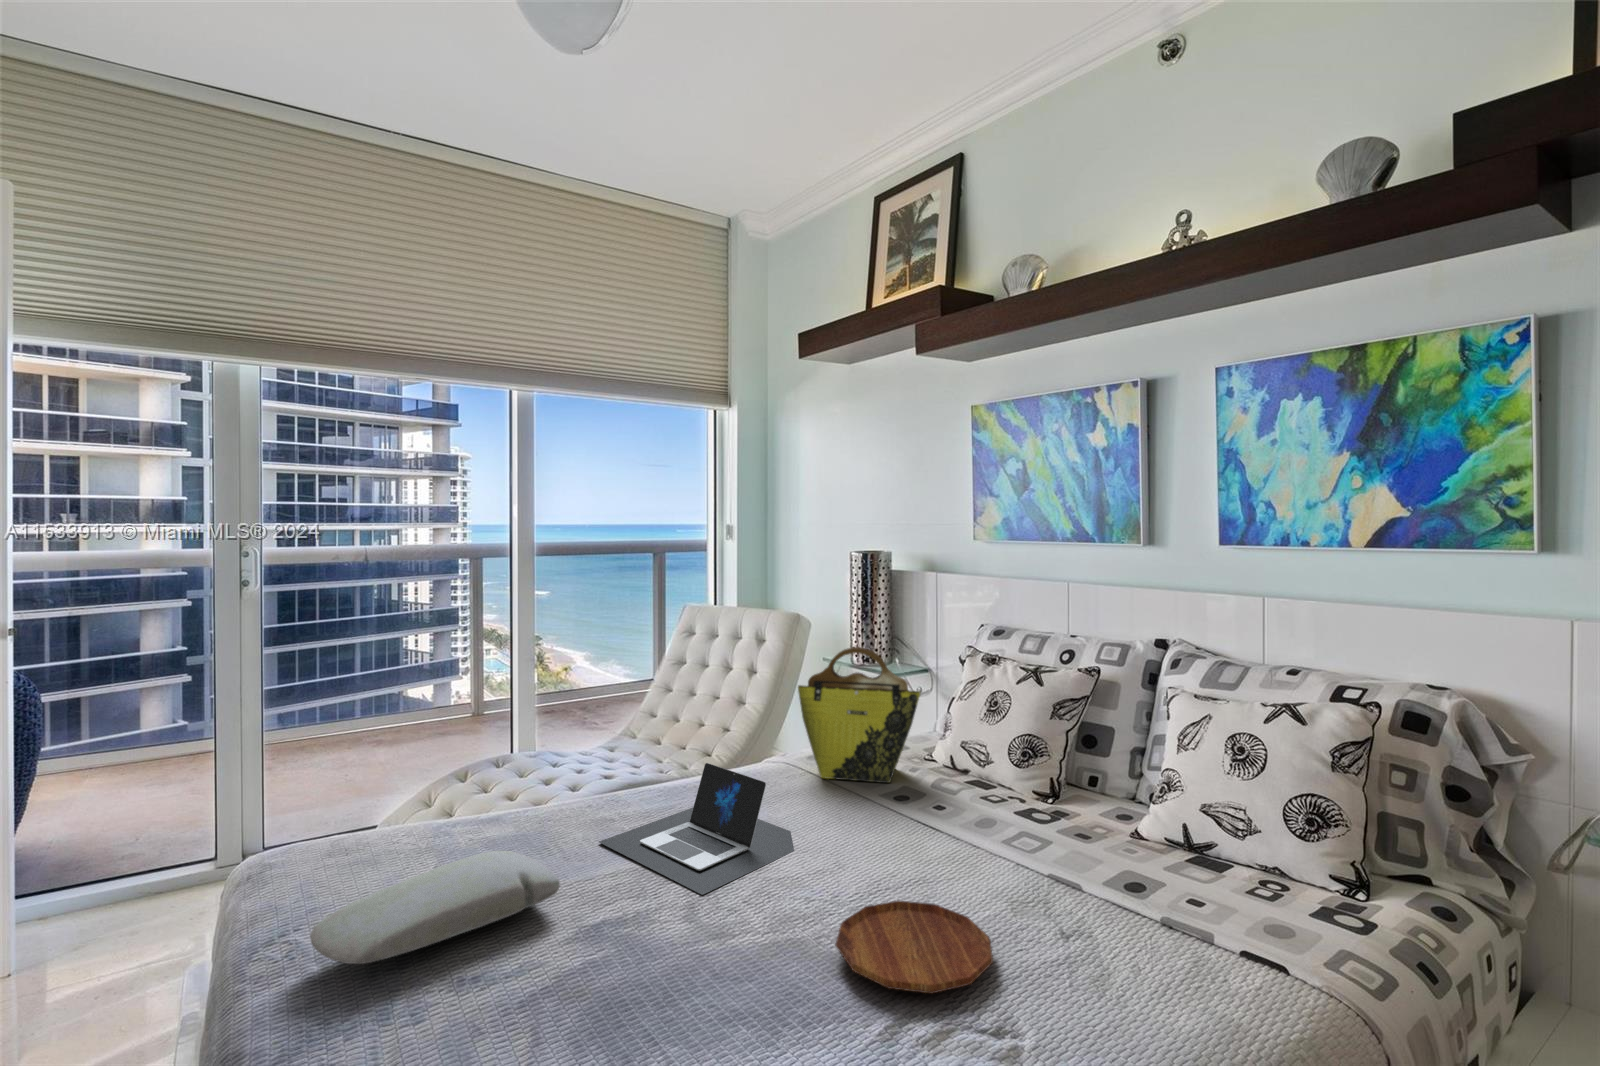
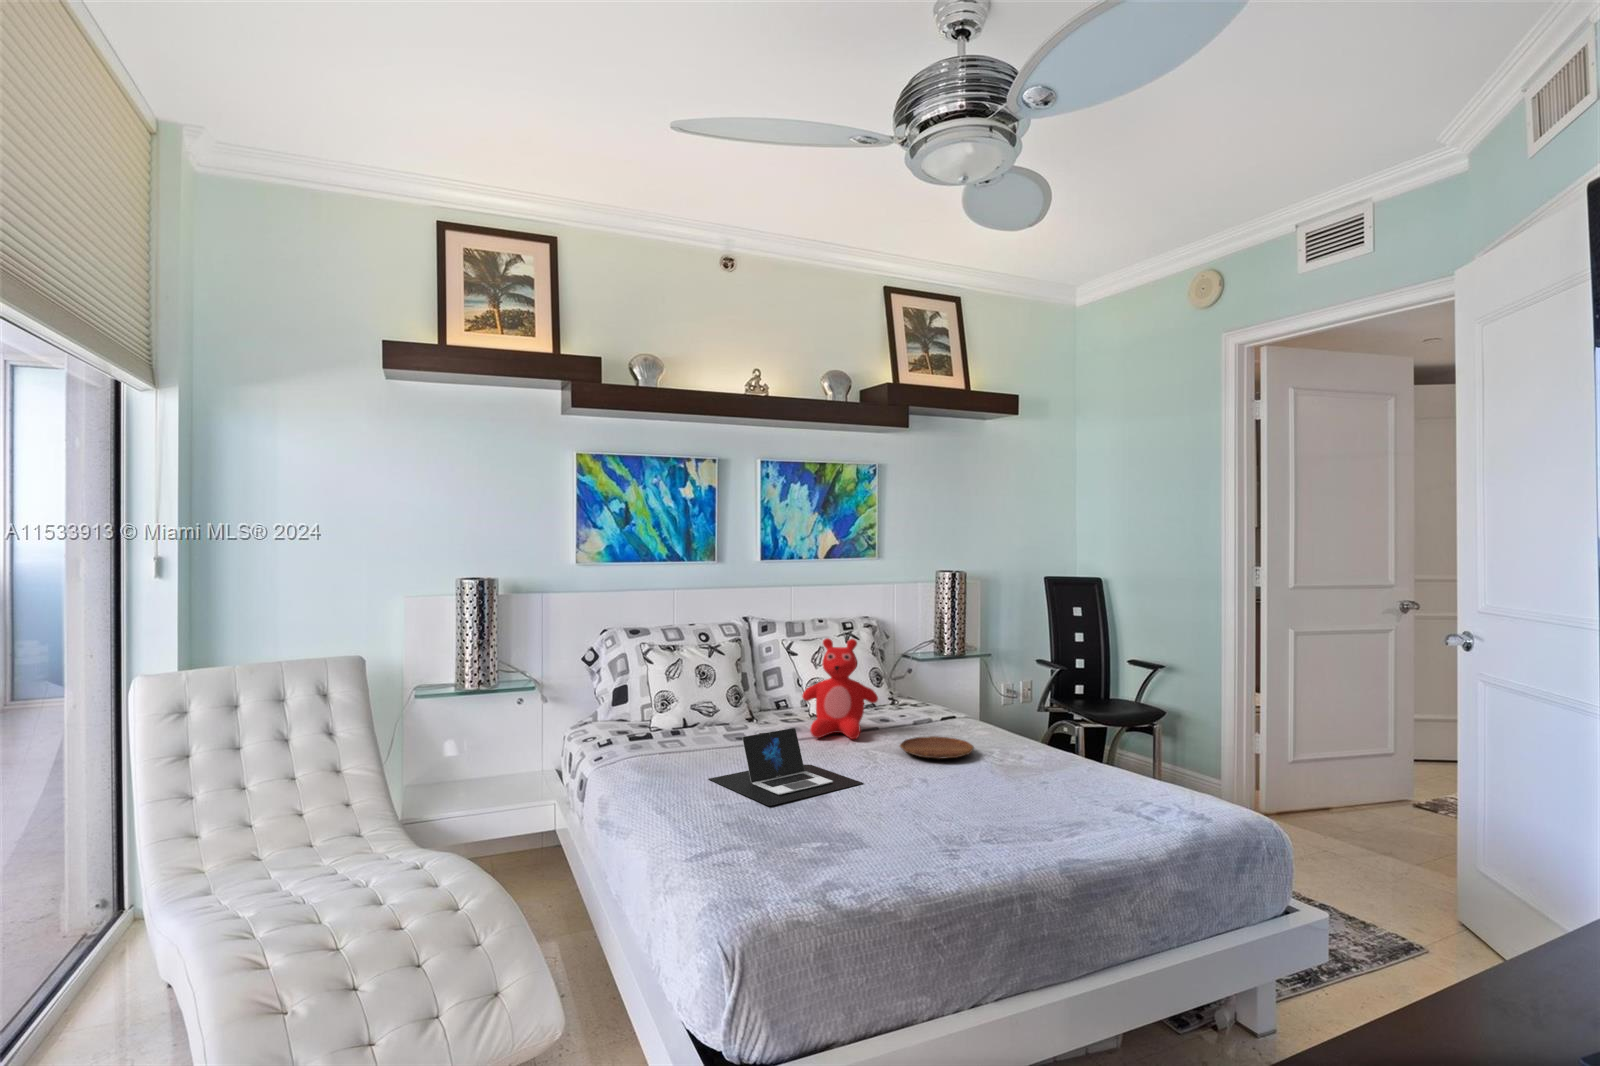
tote bag: present [798,647,921,783] -> none [656,646,715,751]
teddy bear: none [930,683,1052,869] -> present [802,638,878,739]
pillow: present [310,851,560,964] -> none [816,788,969,847]

